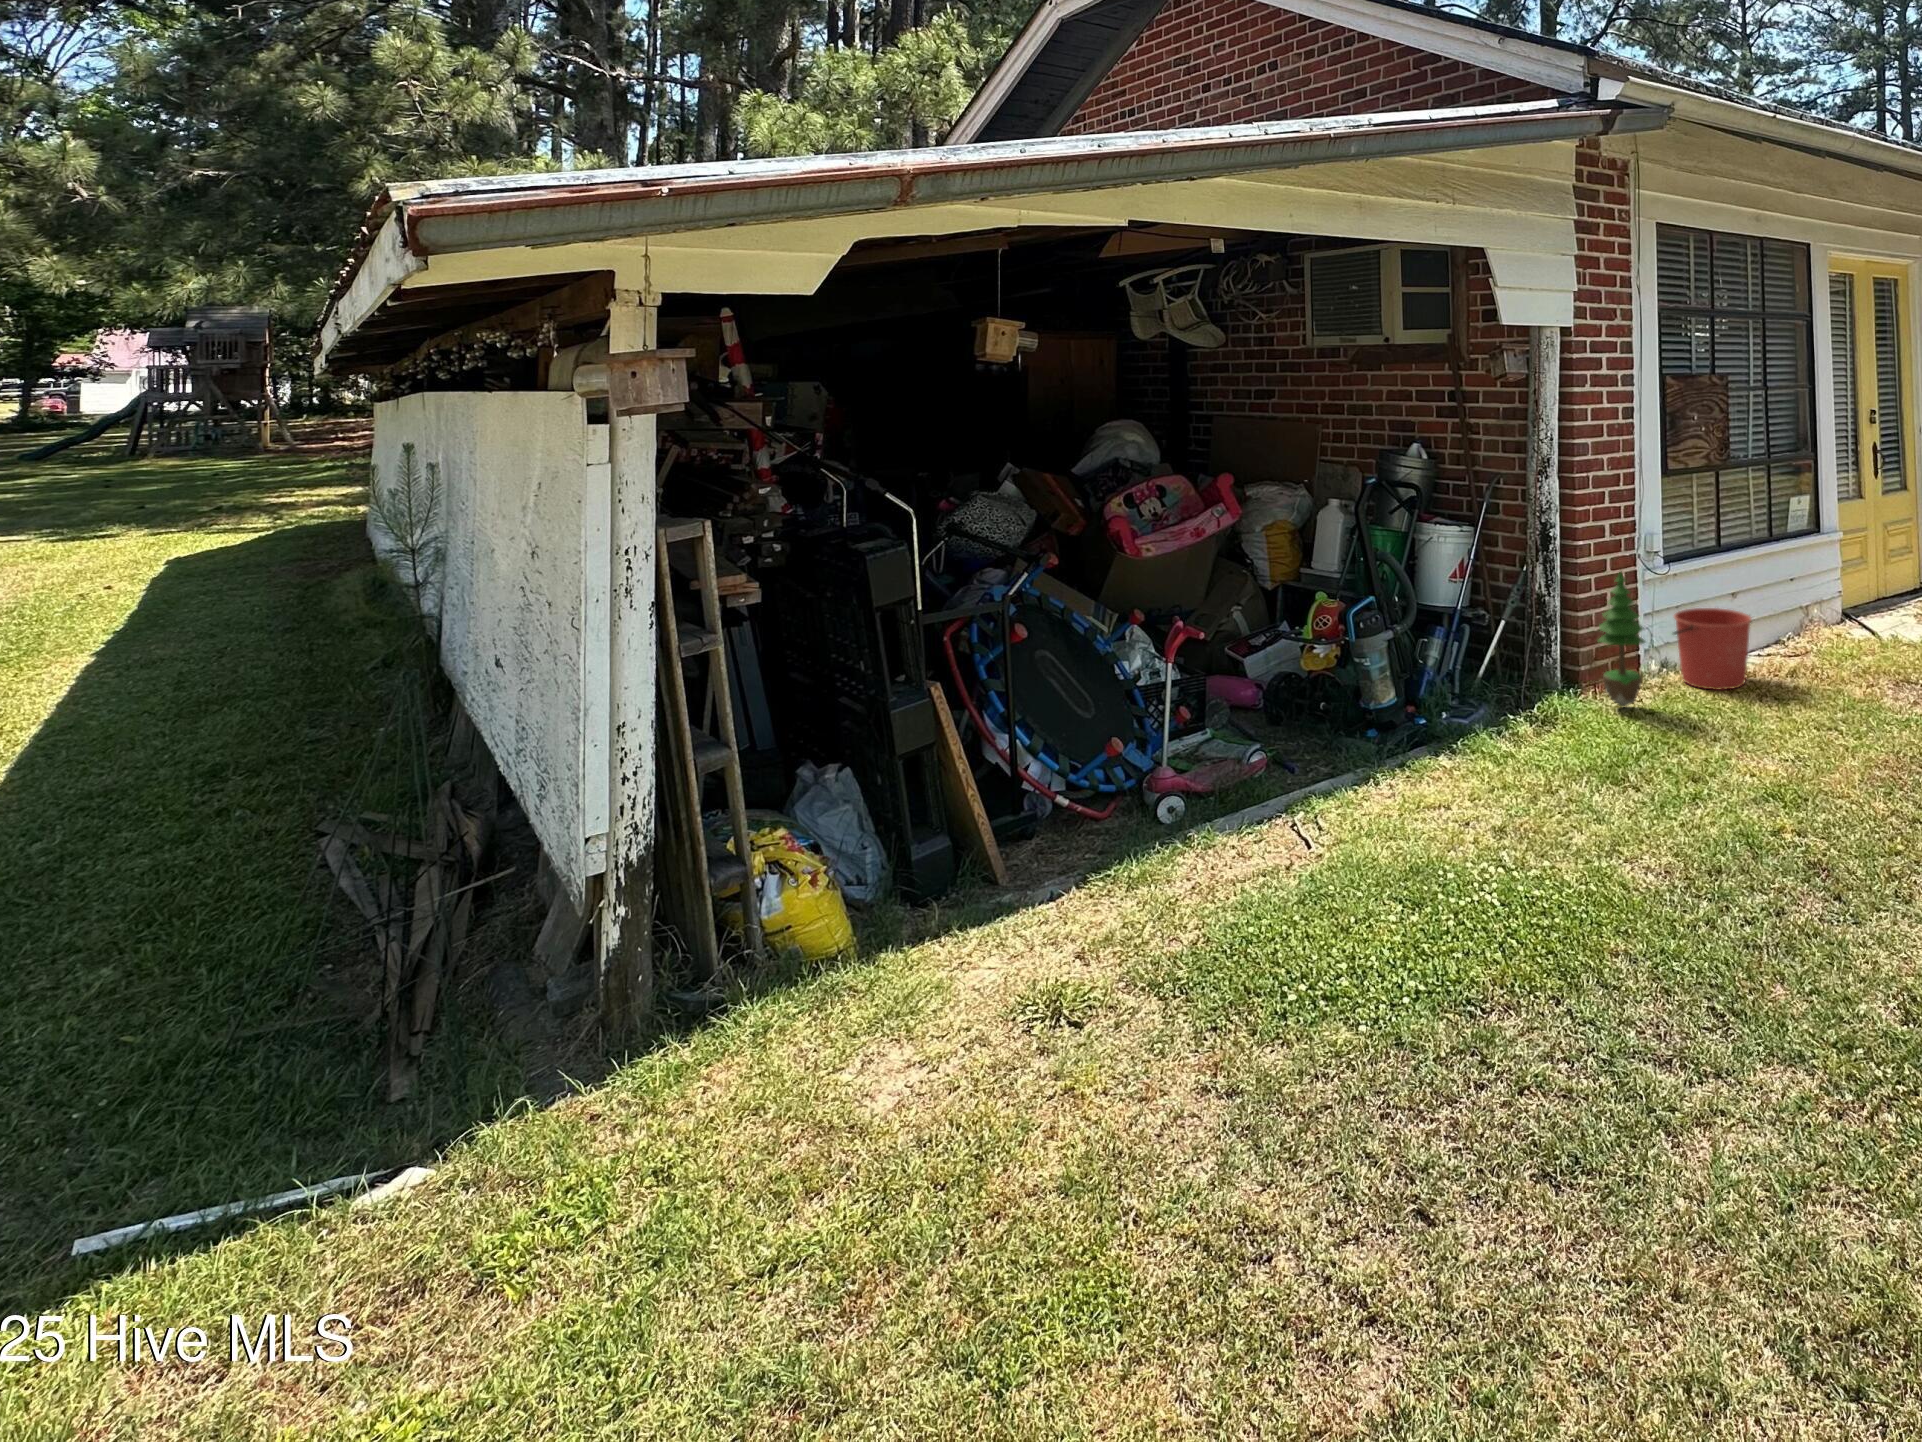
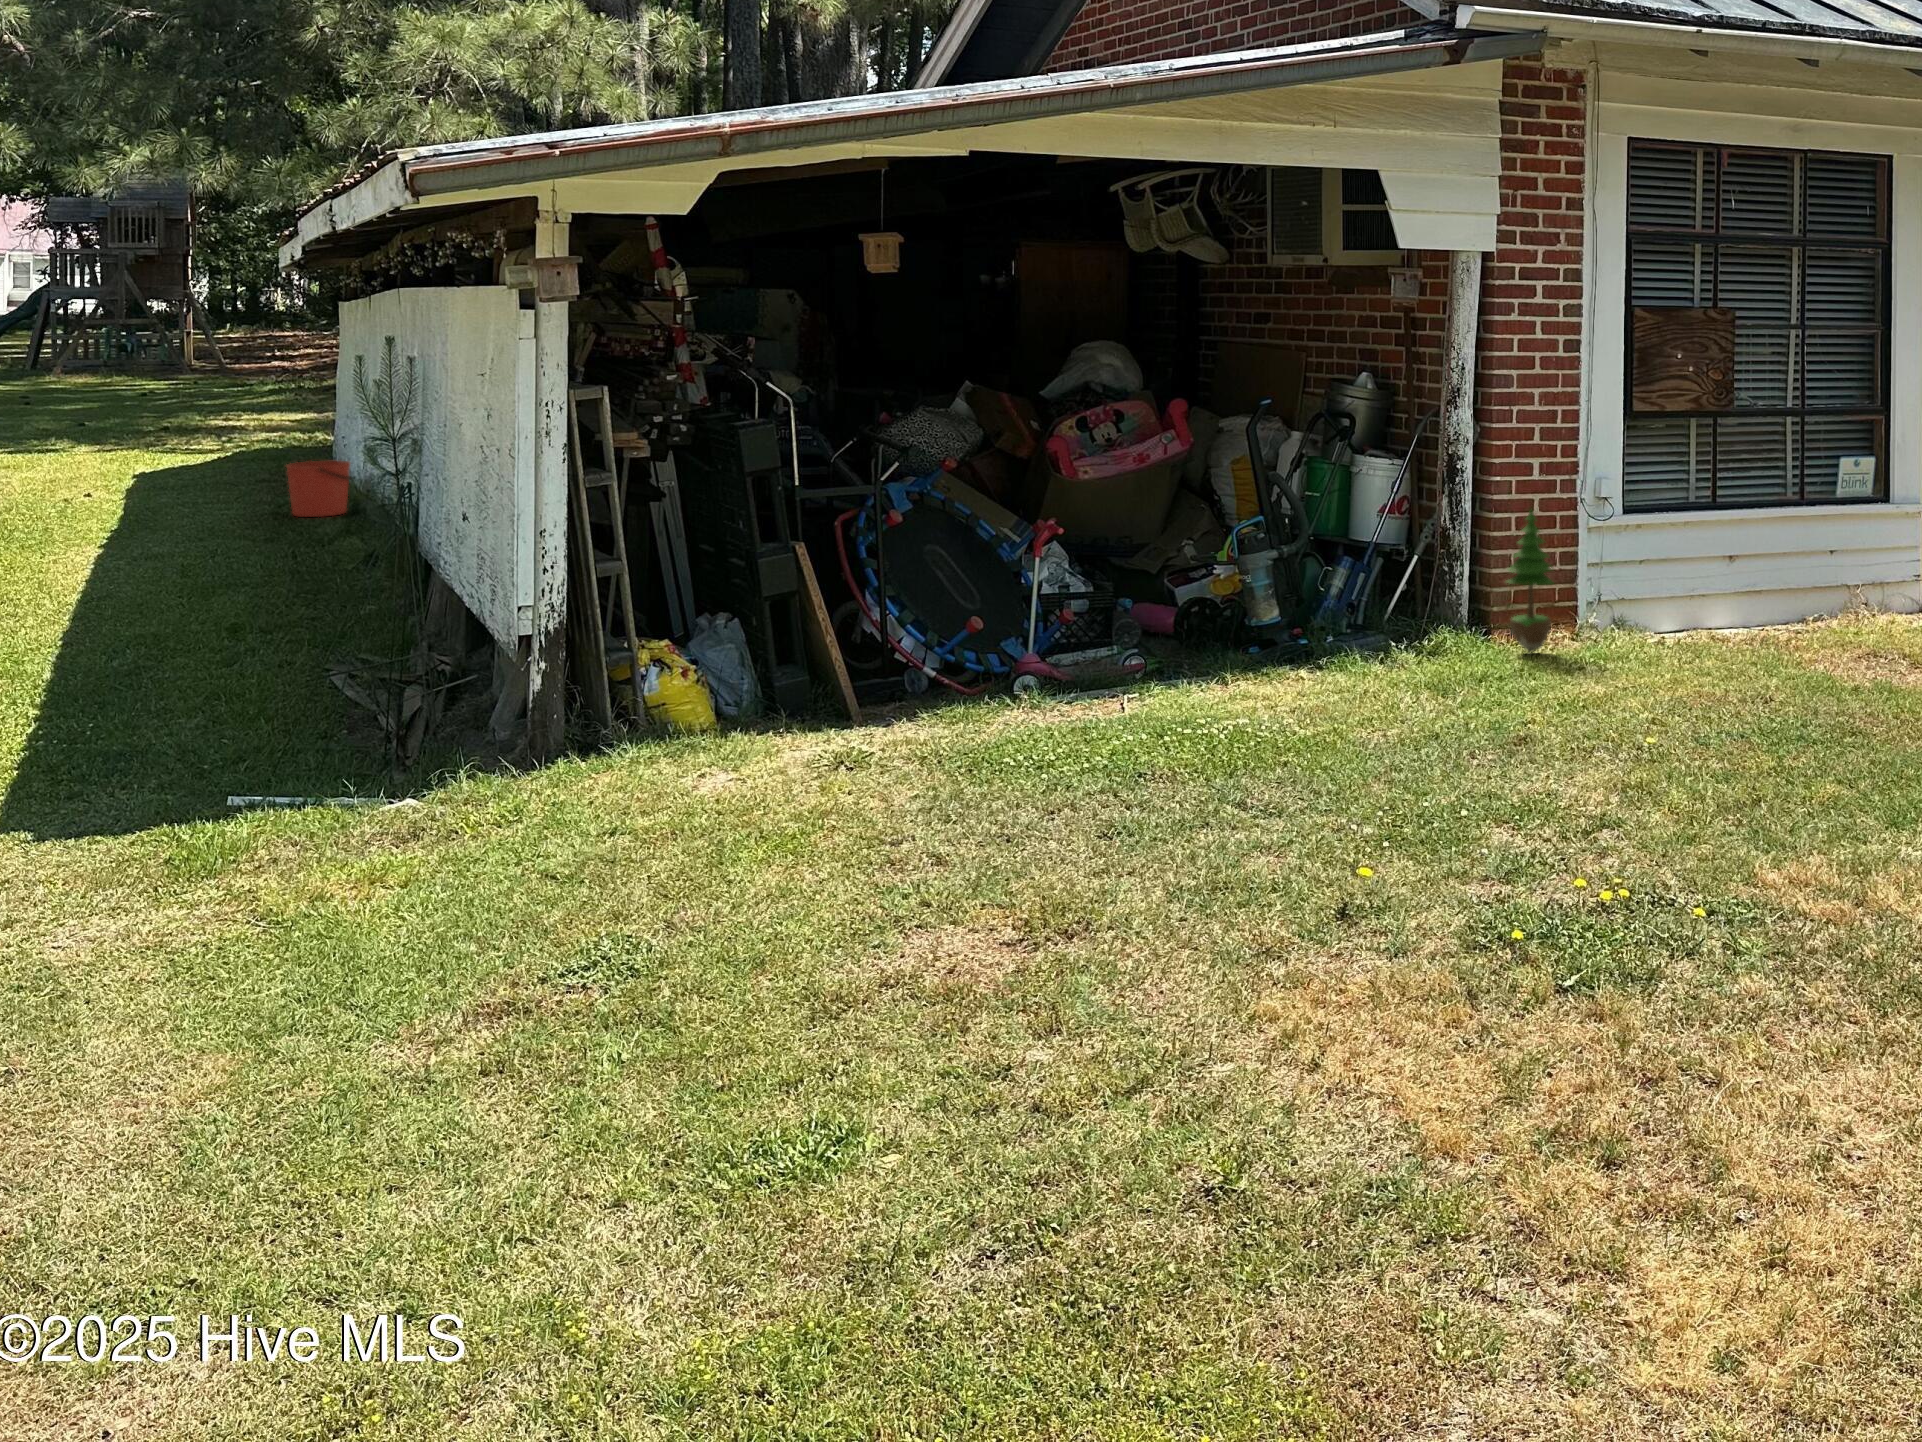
bucket: present [1673,608,1752,690] -> present [286,461,352,517]

